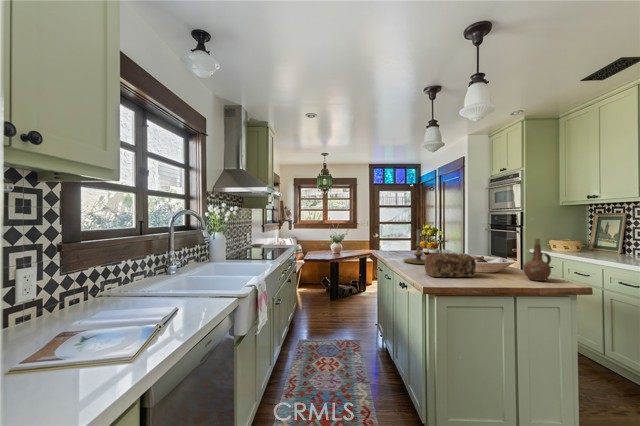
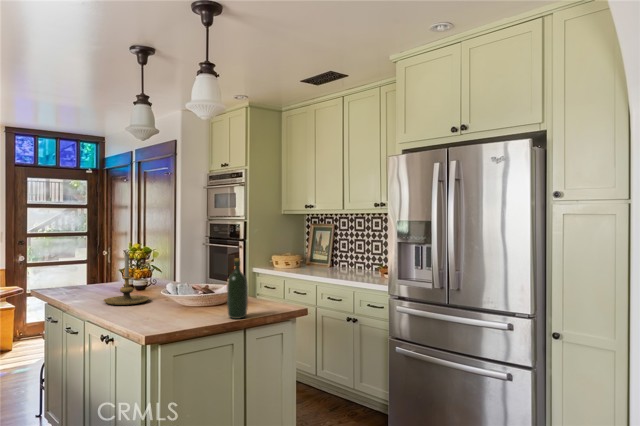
wine bottle: none [493,231,513,283] -> present [227,258,248,319]
ceramic pitcher: present [523,239,551,281] -> none [255,264,280,310]
bread loaf: present [425,253,476,277] -> none [144,287,208,323]

